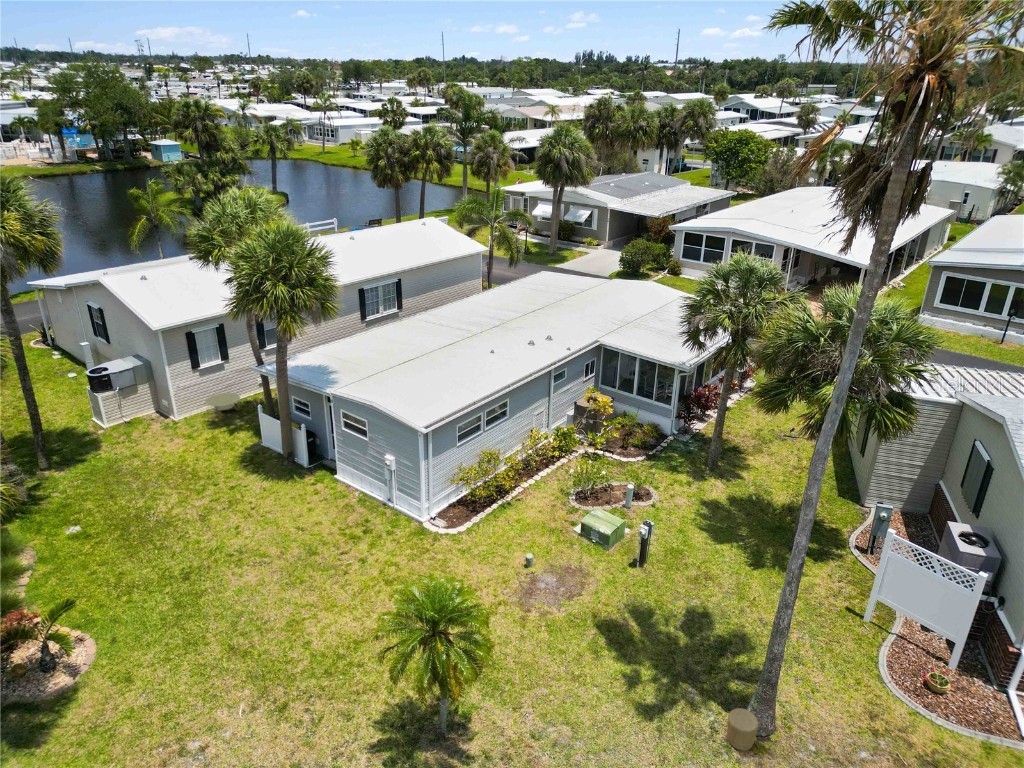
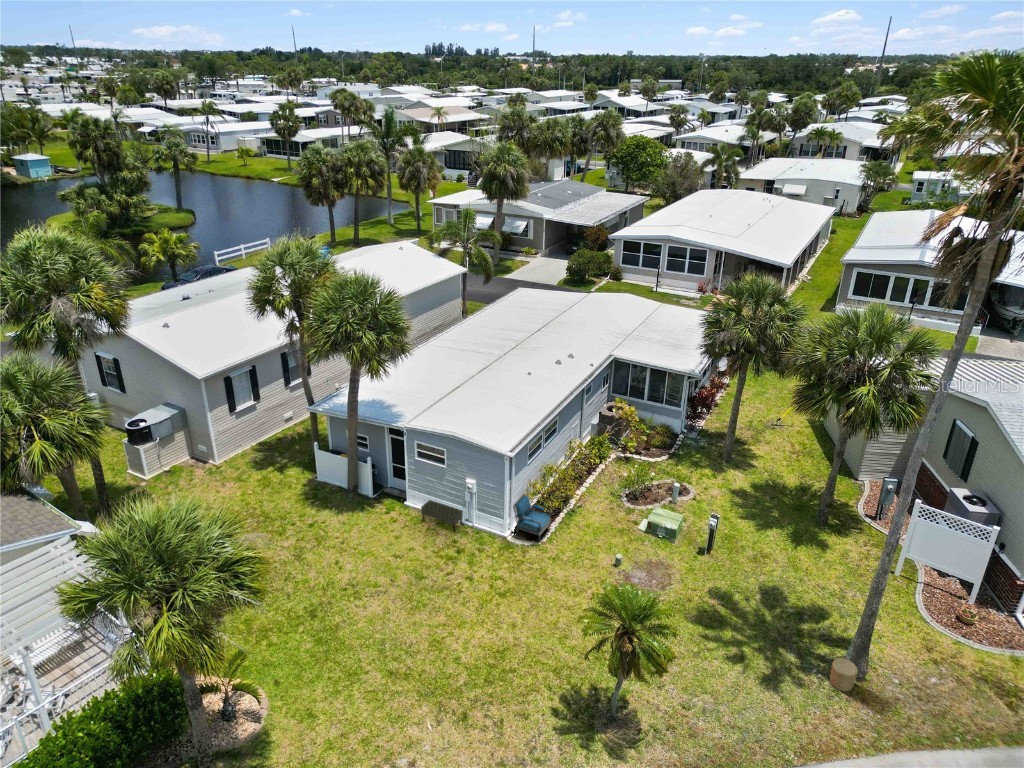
round table: present [205,393,240,418] -> none [243,432,277,458]
bench: none [343,474,385,511] -> present [421,500,463,532]
chair: none [432,478,476,531] -> present [513,494,551,541]

